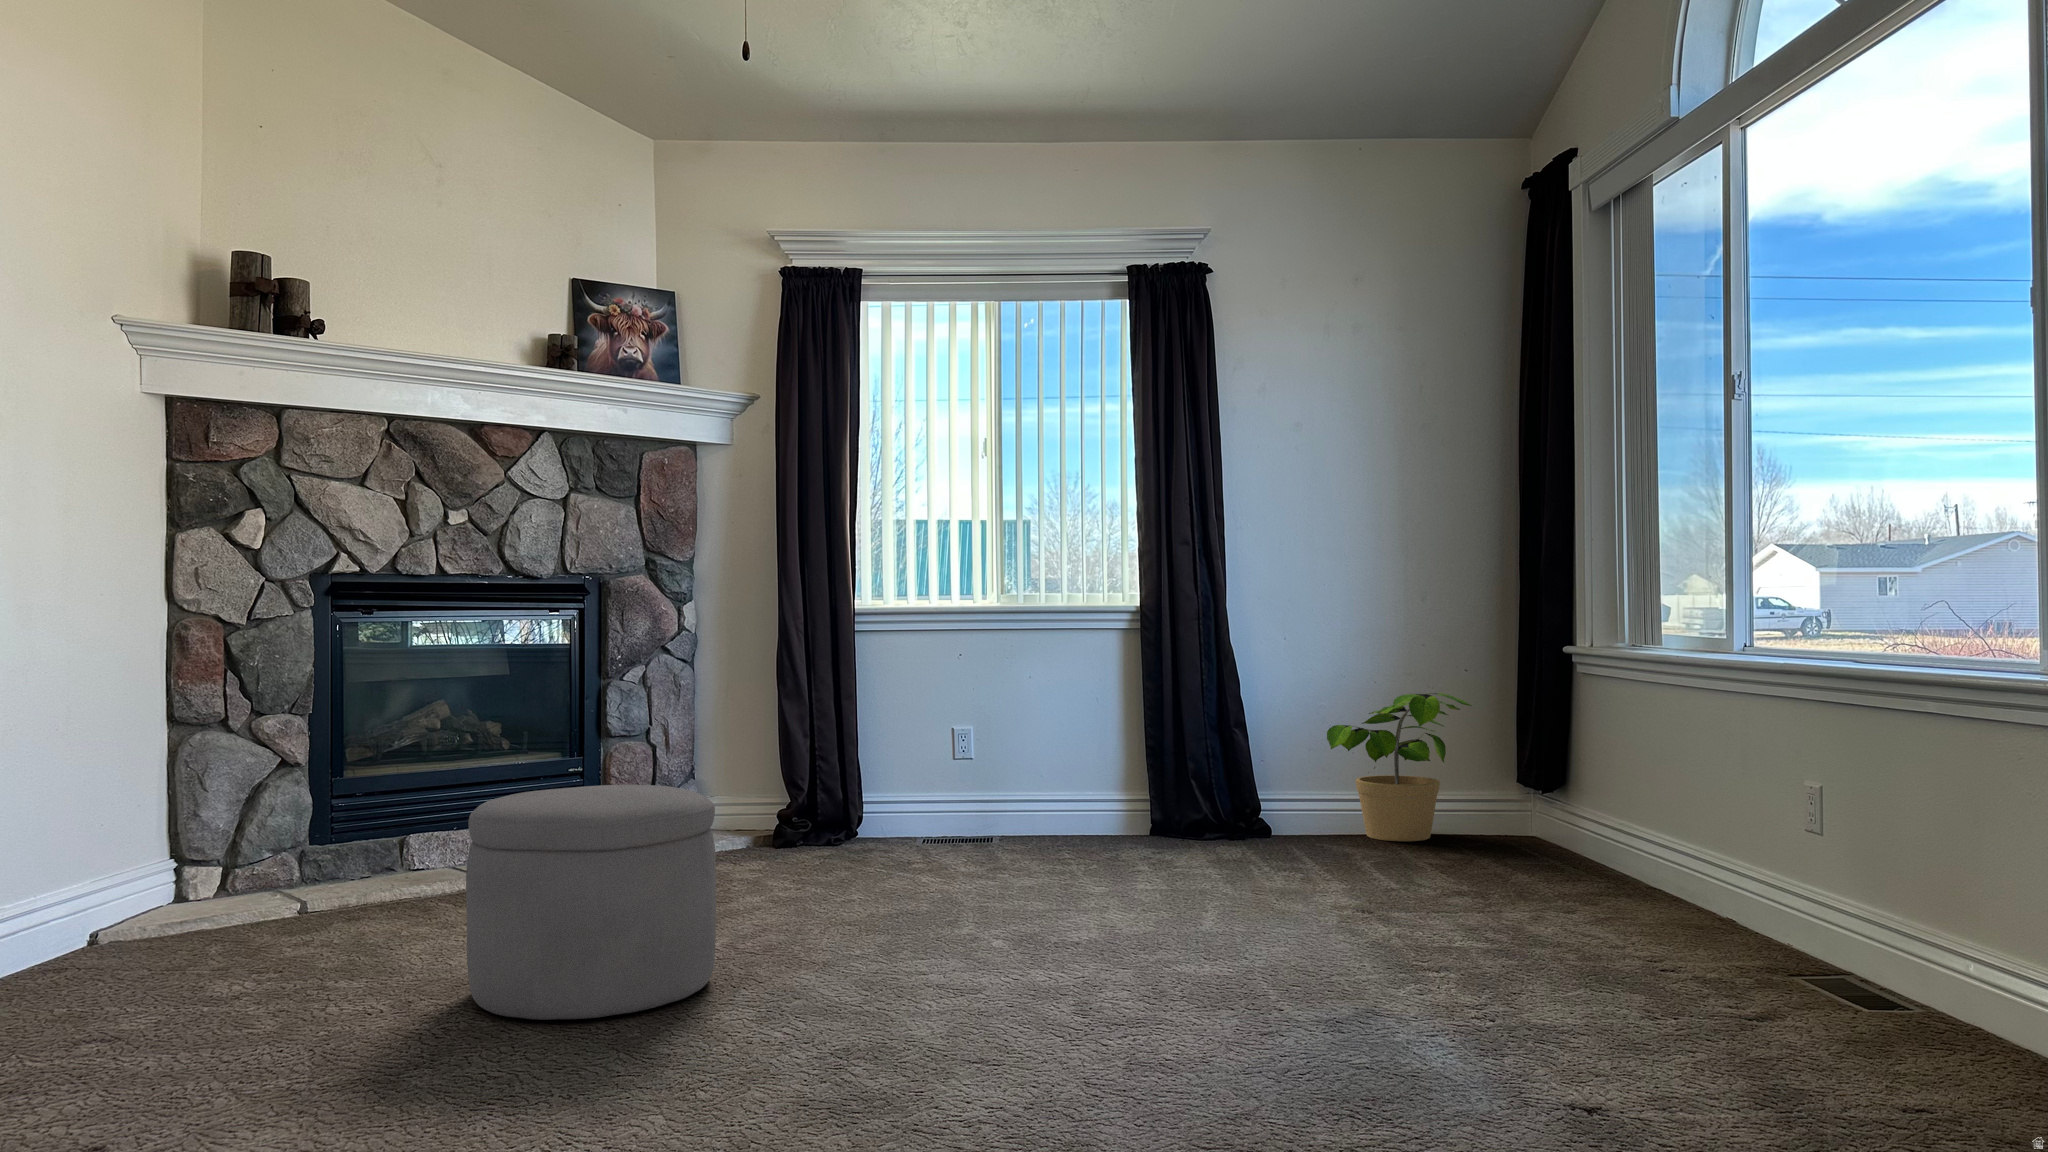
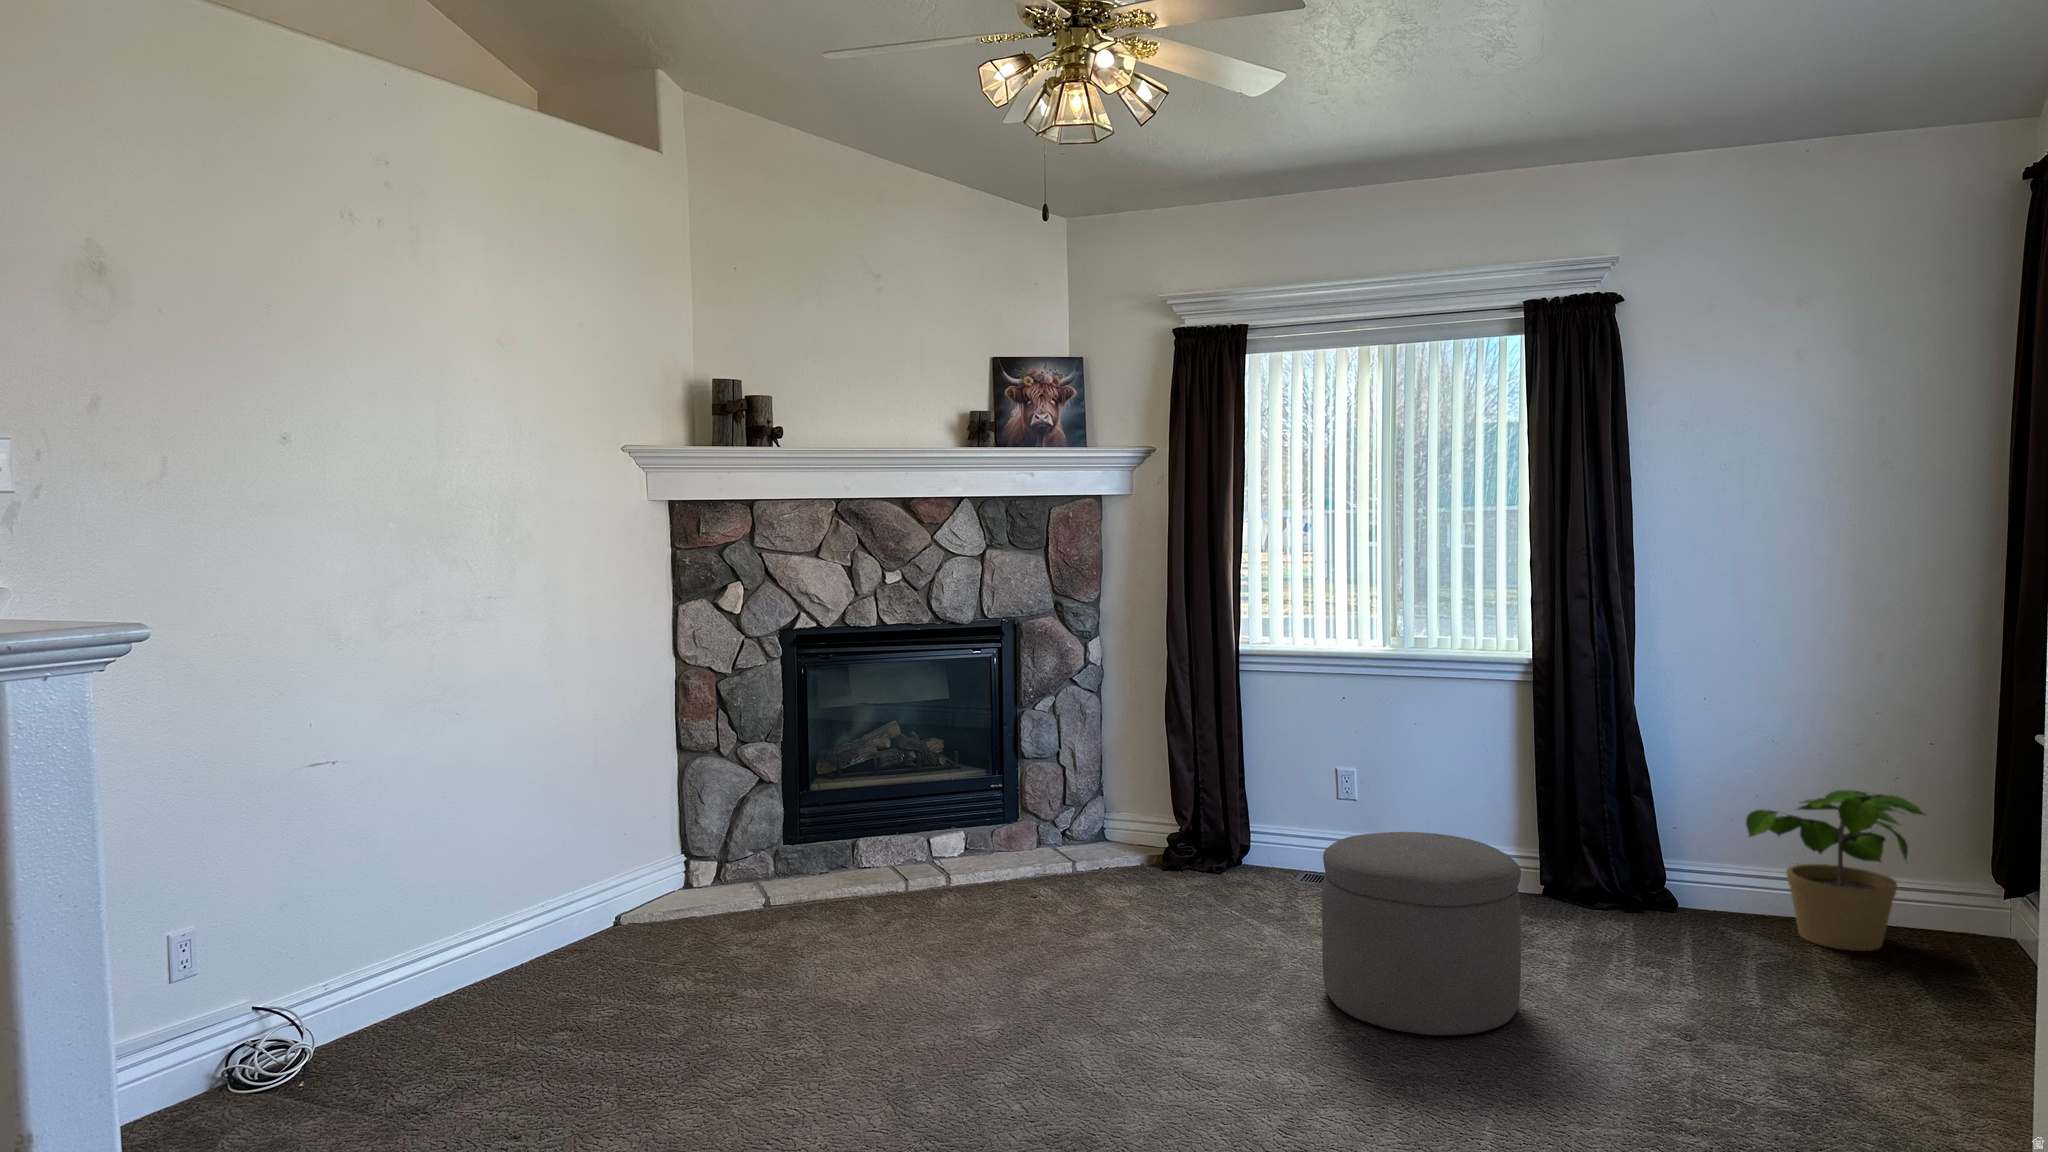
ottoman: present [466,785,716,1020] -> present [1322,832,1521,1035]

